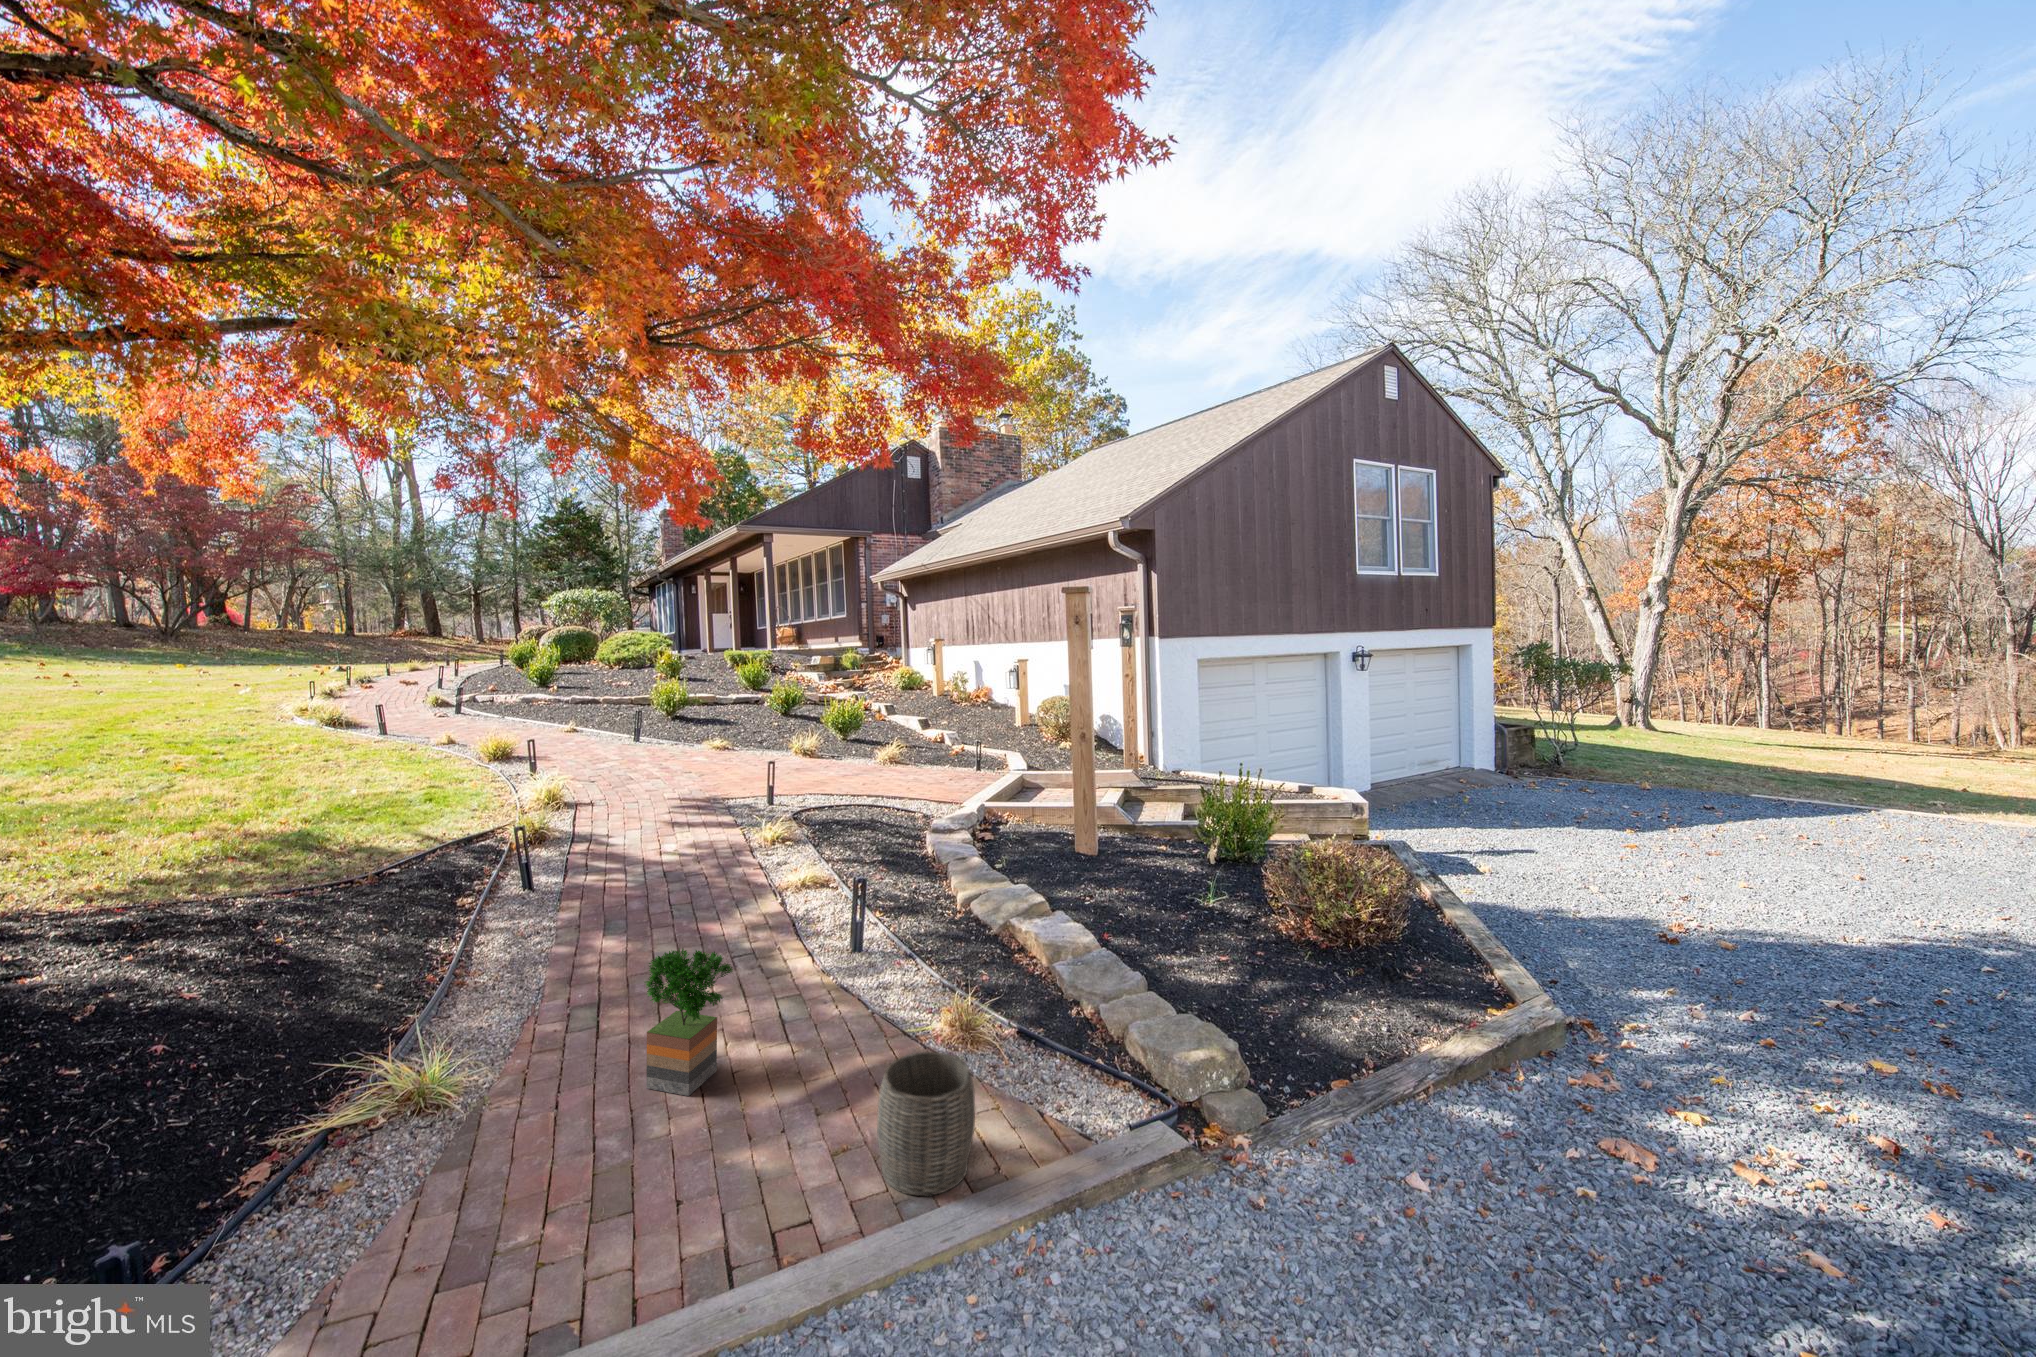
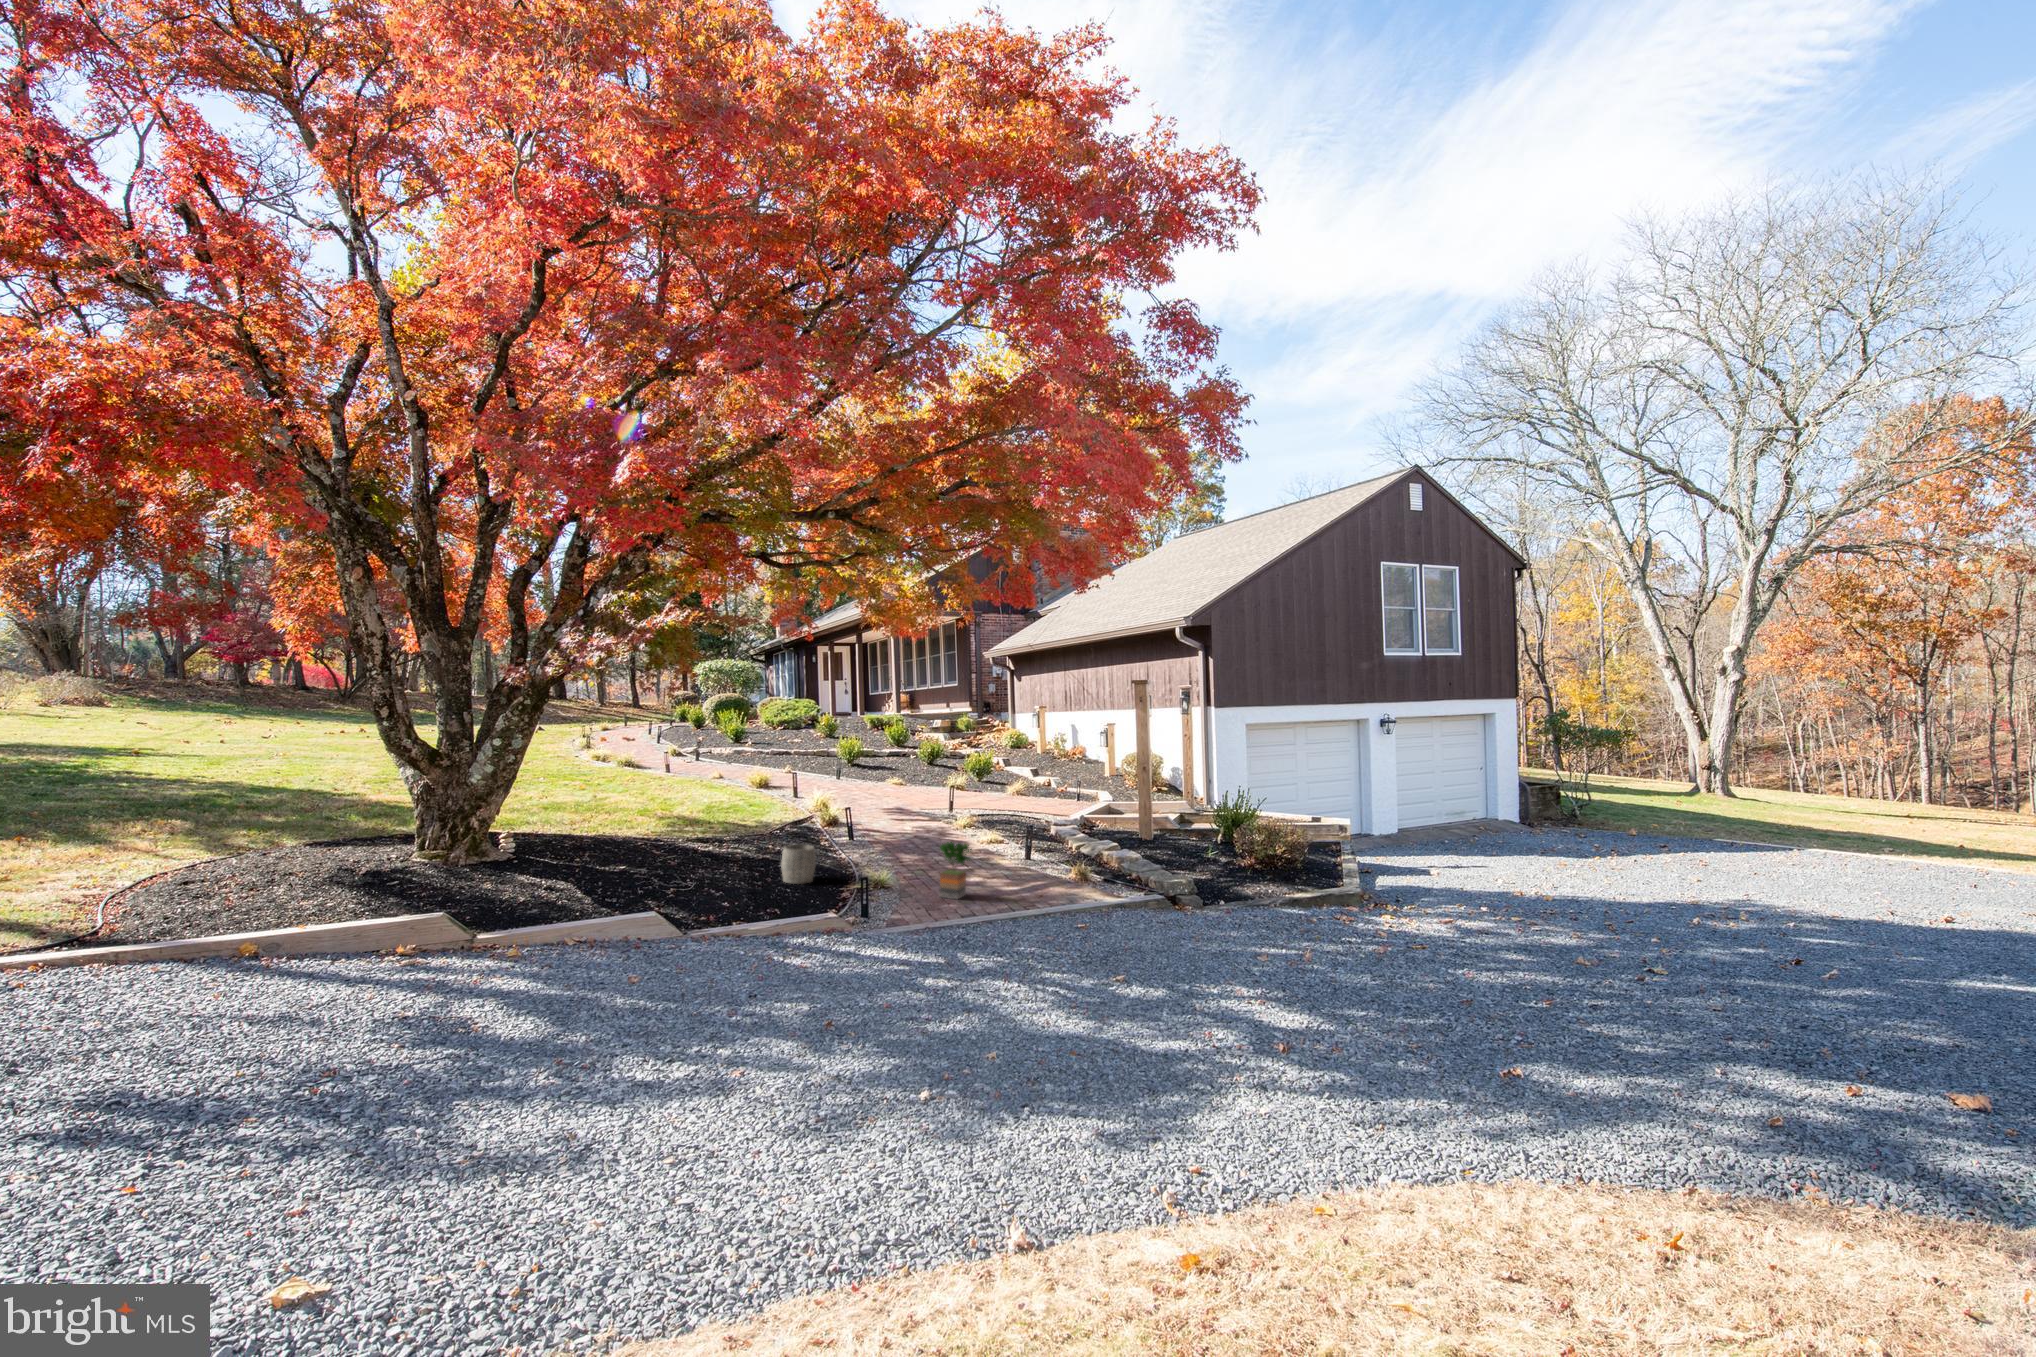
woven basket: present [877,1052,975,1196] -> present [781,845,816,884]

